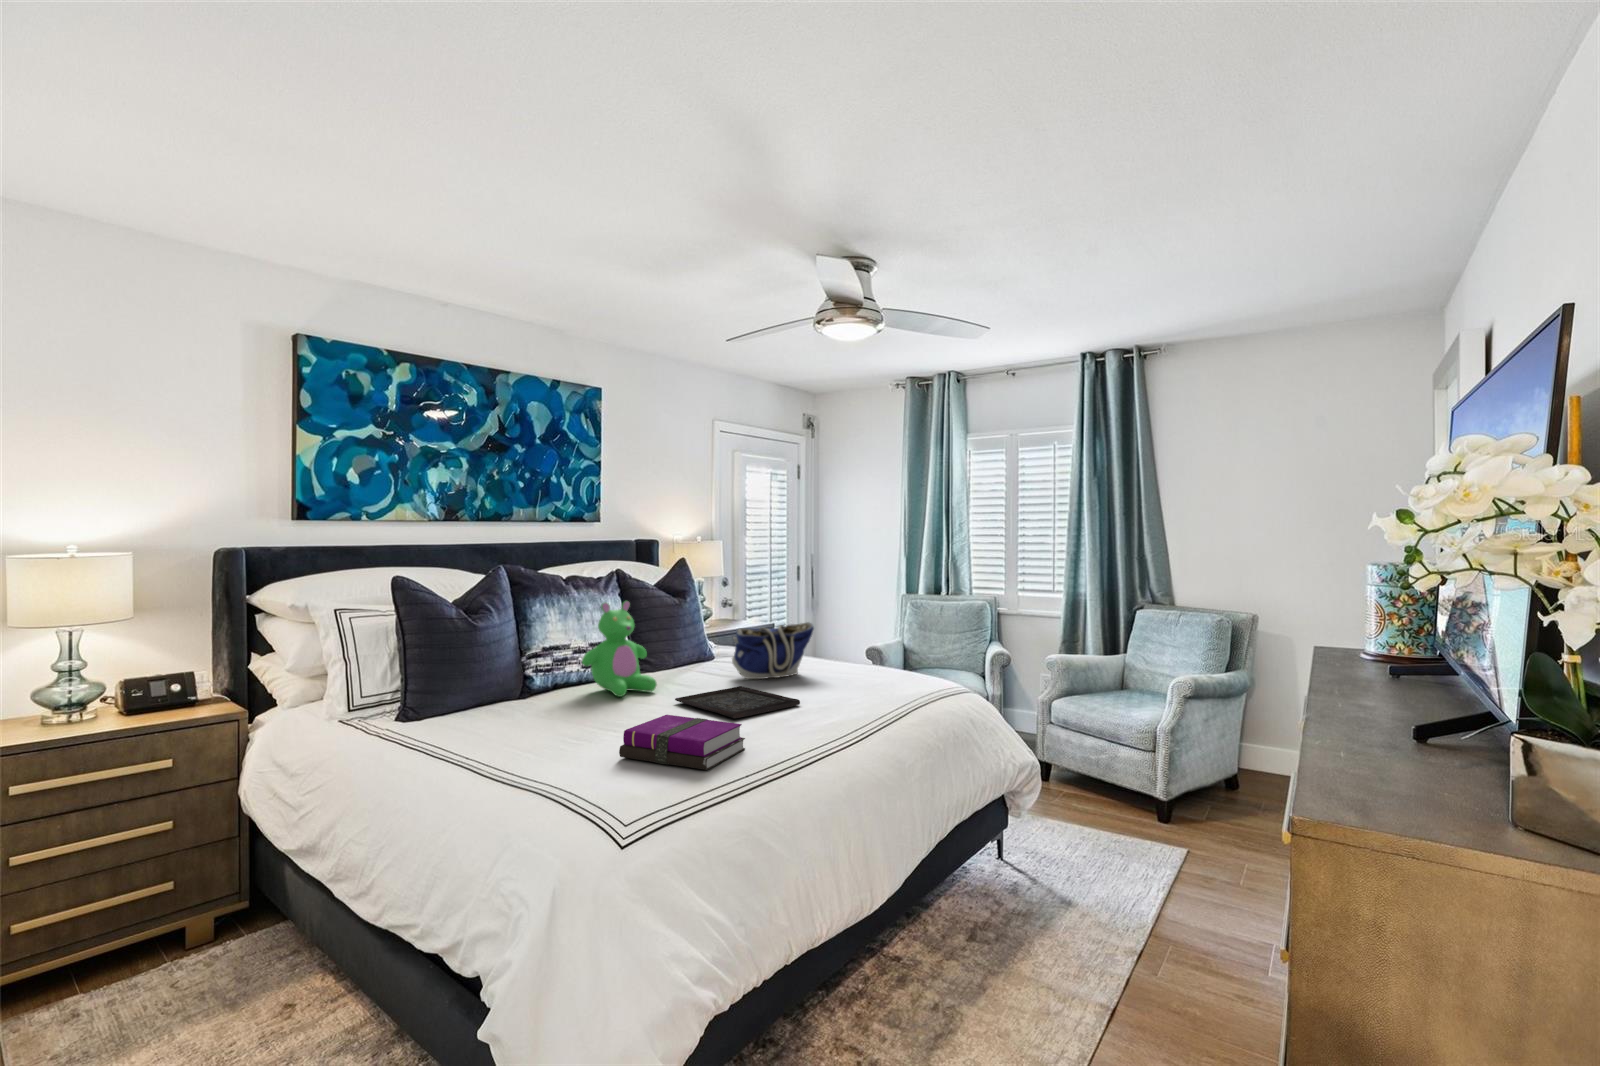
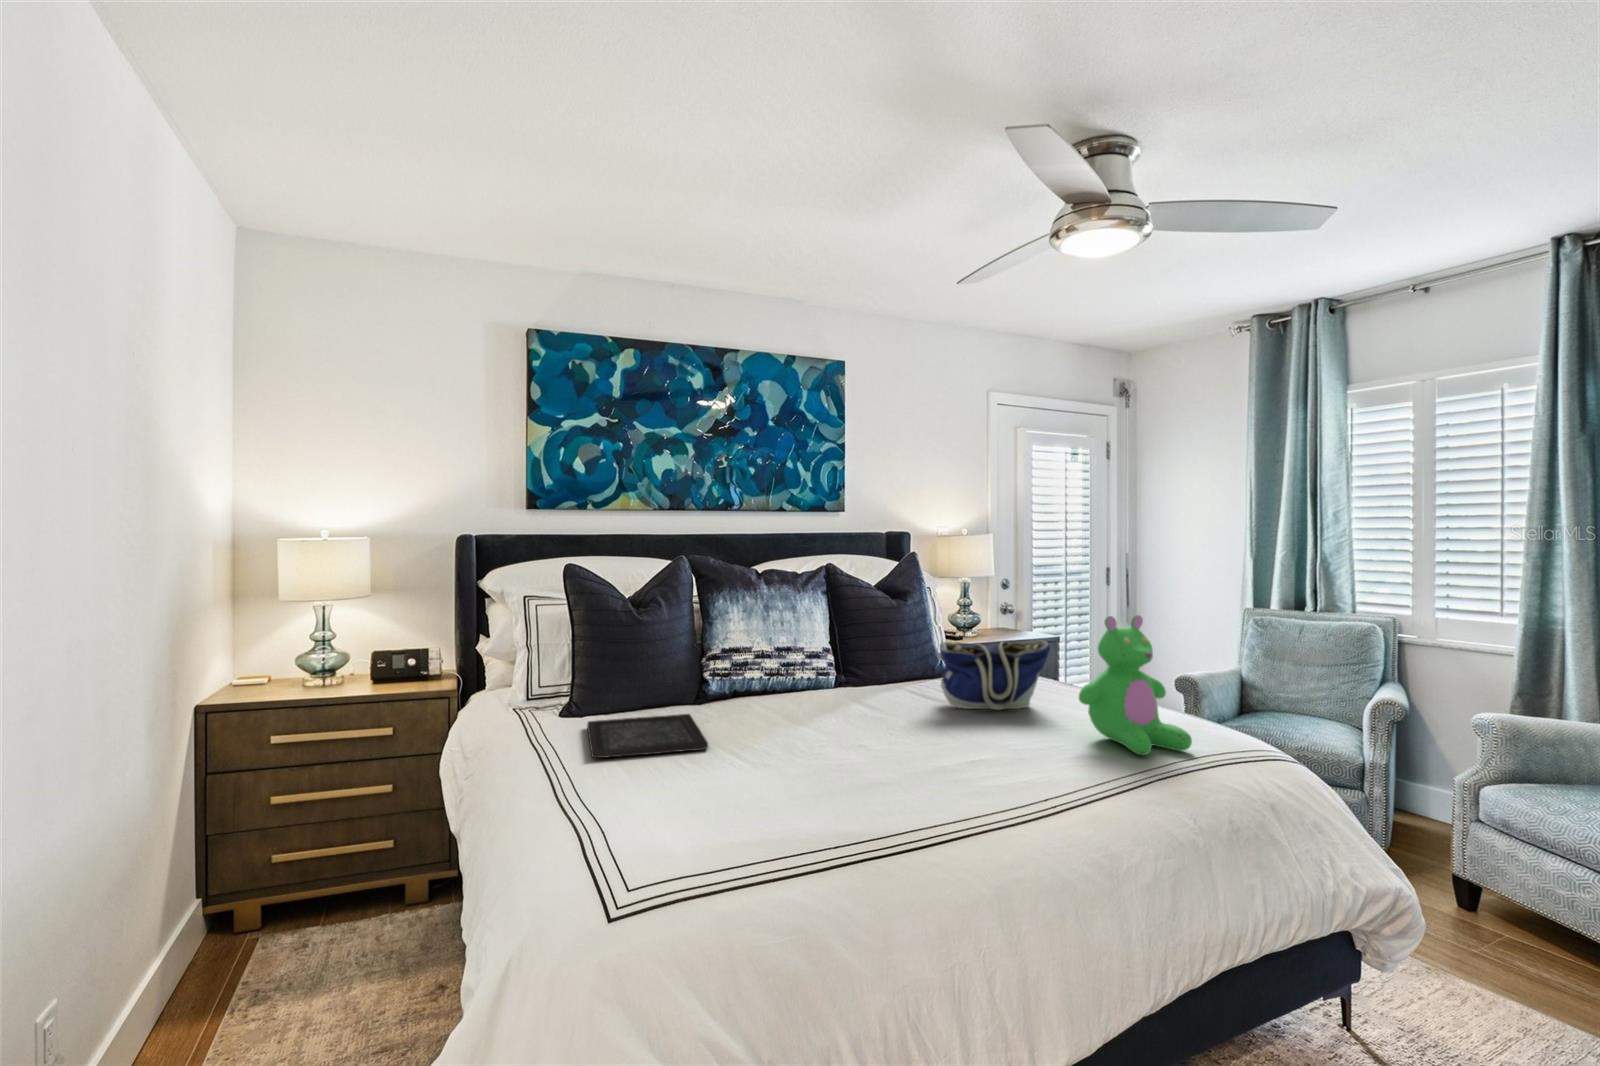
teddy bear: present [582,601,657,697] -> present [1079,615,1192,755]
tray: present [675,686,800,719] -> present [587,714,708,758]
notebook: present [619,715,745,770] -> none [707,750,867,838]

